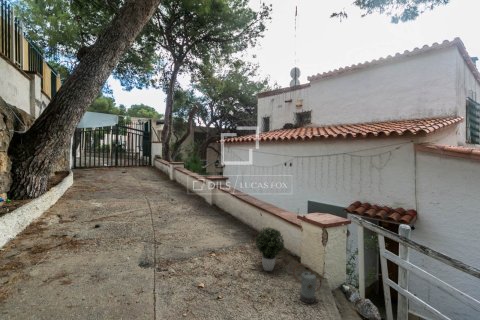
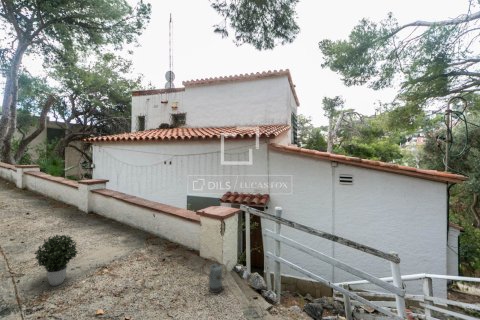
potted plant: present [254,227,284,271] -> present [34,235,77,286]

